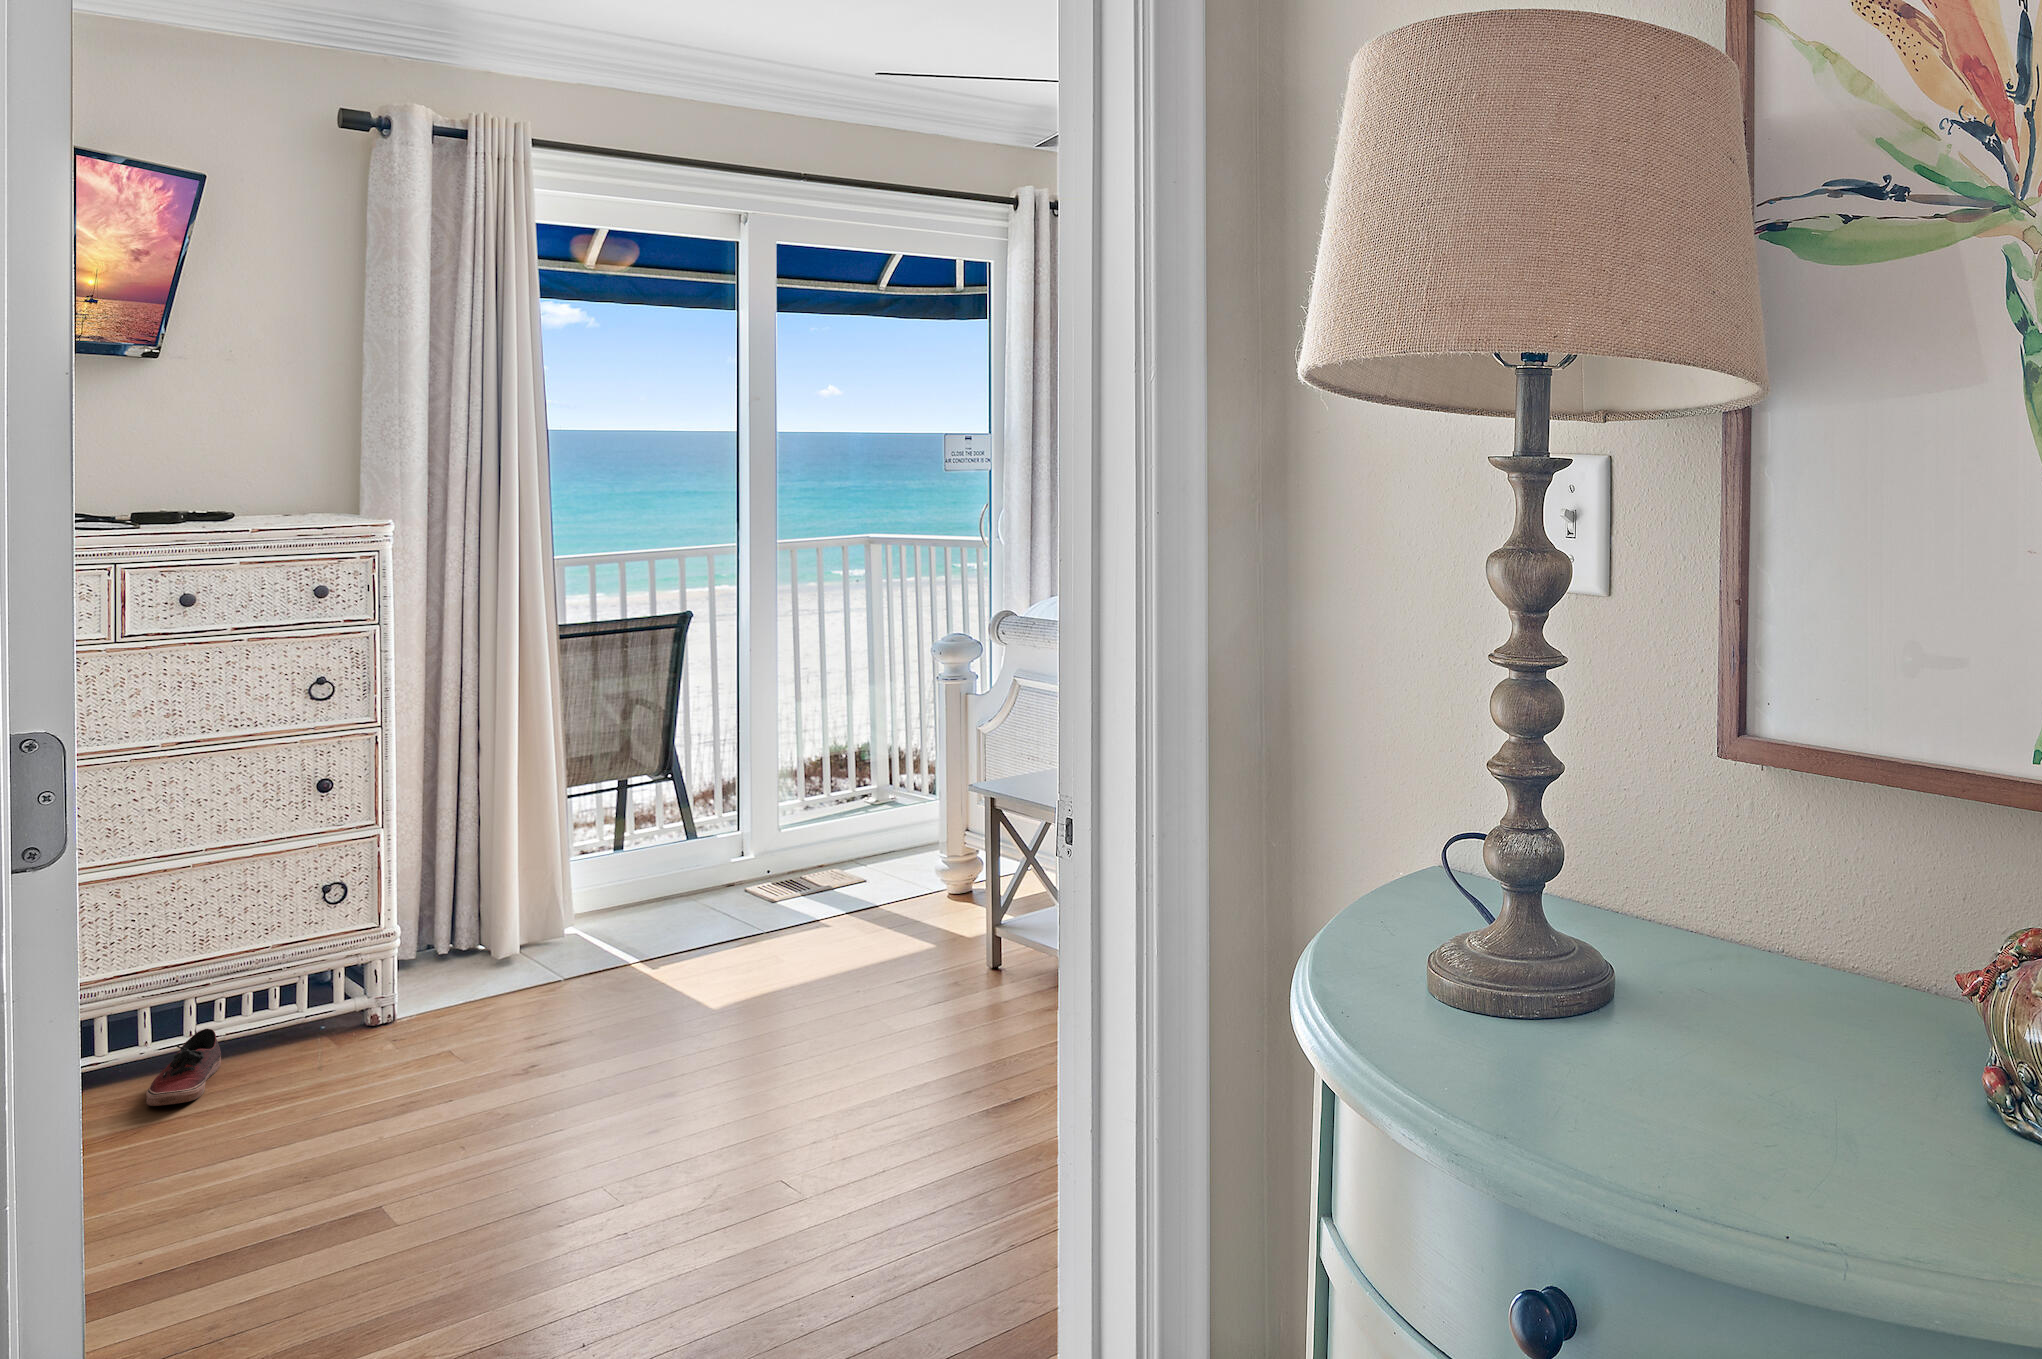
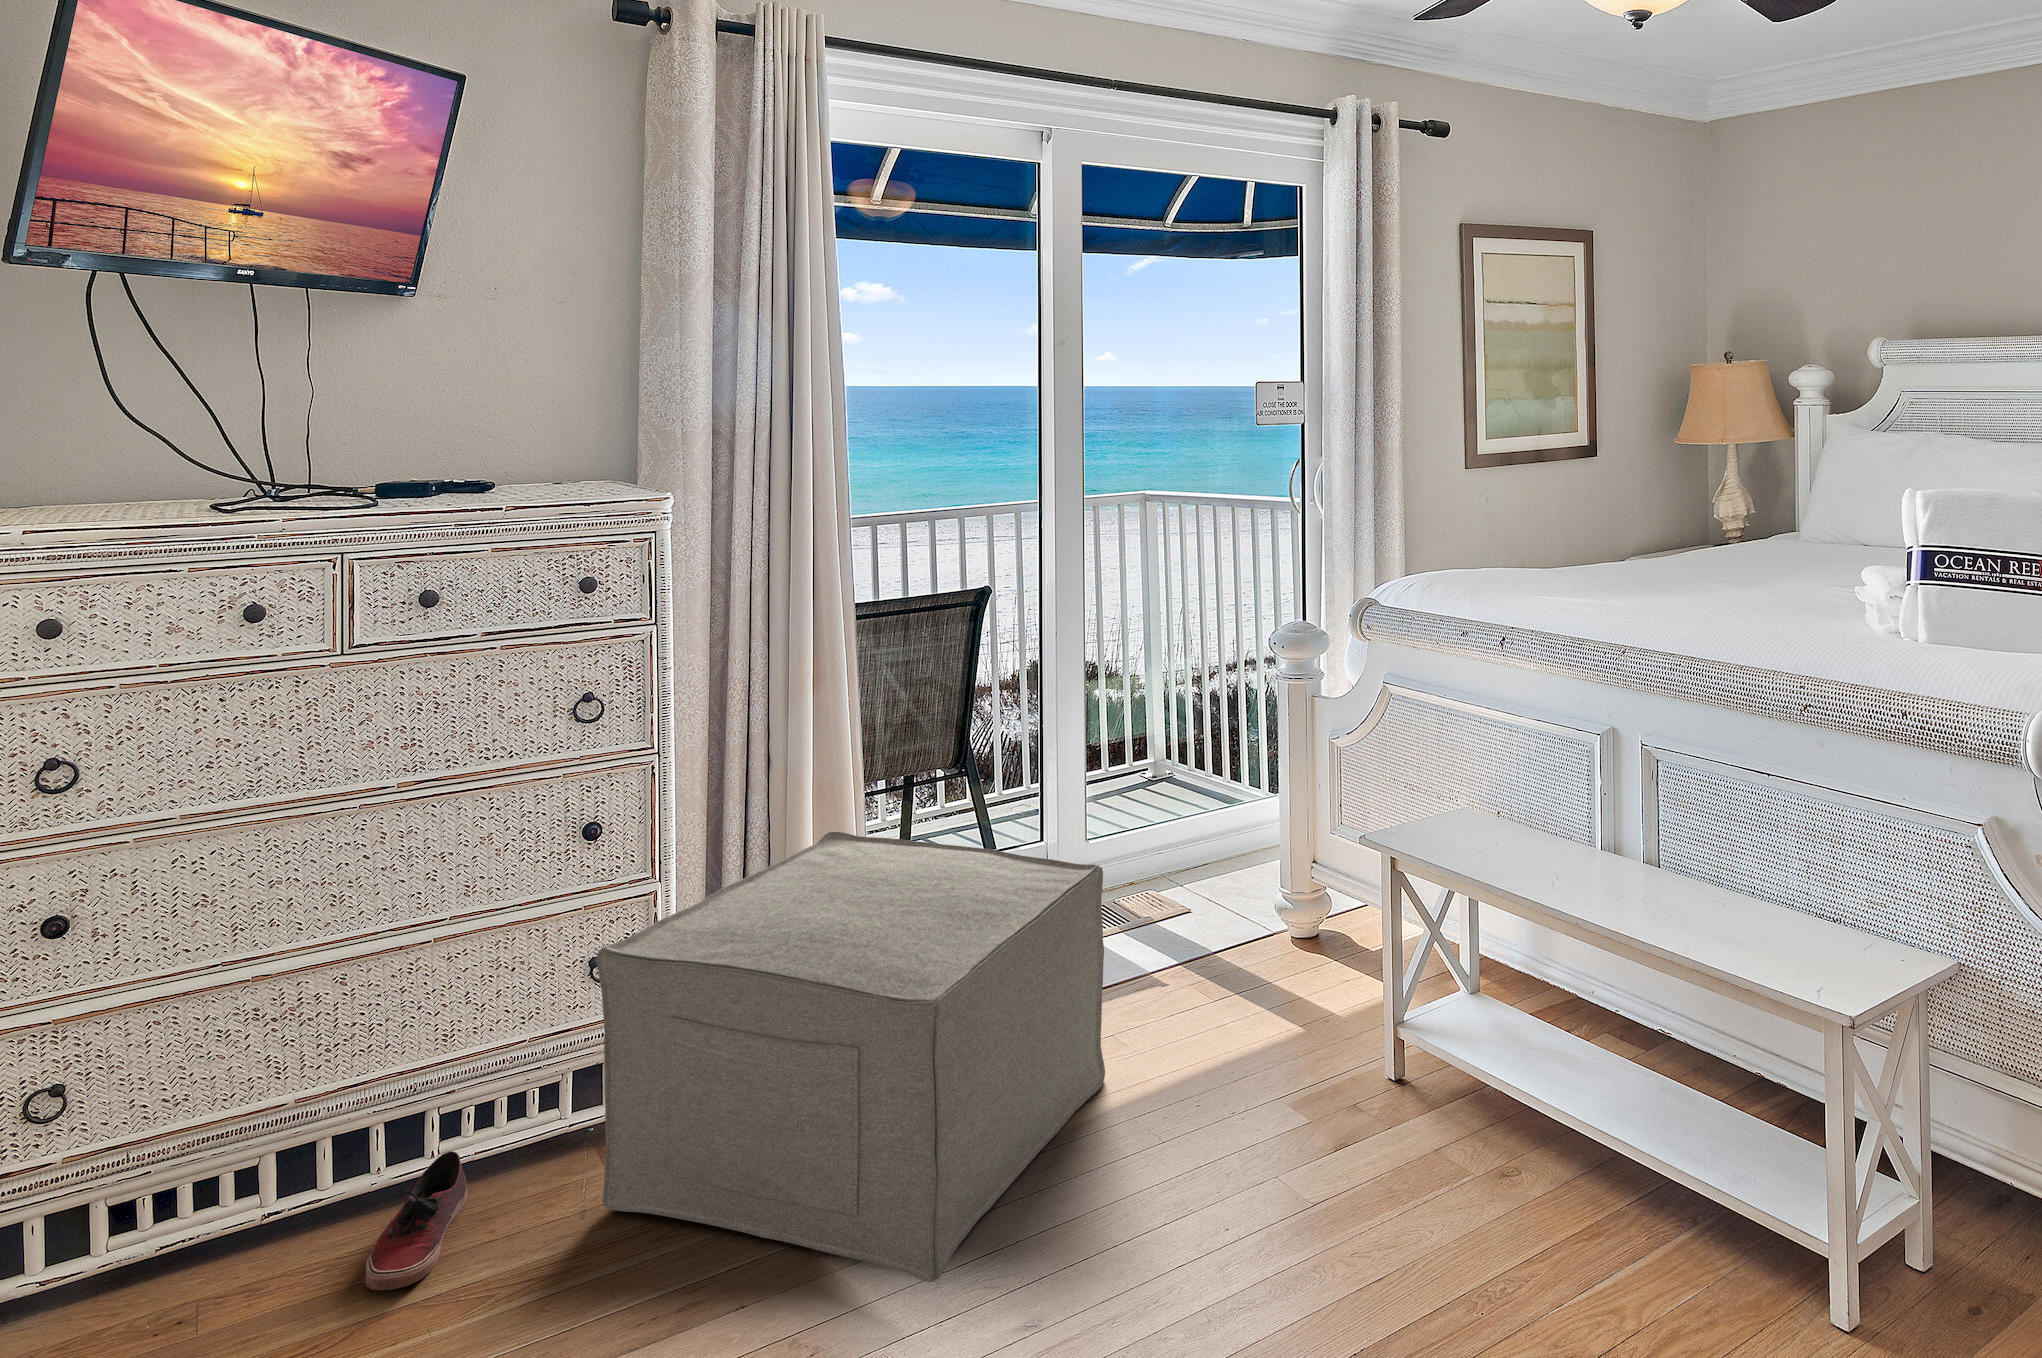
ottoman: none [332,797,760,1075] -> present [596,832,1105,1282]

